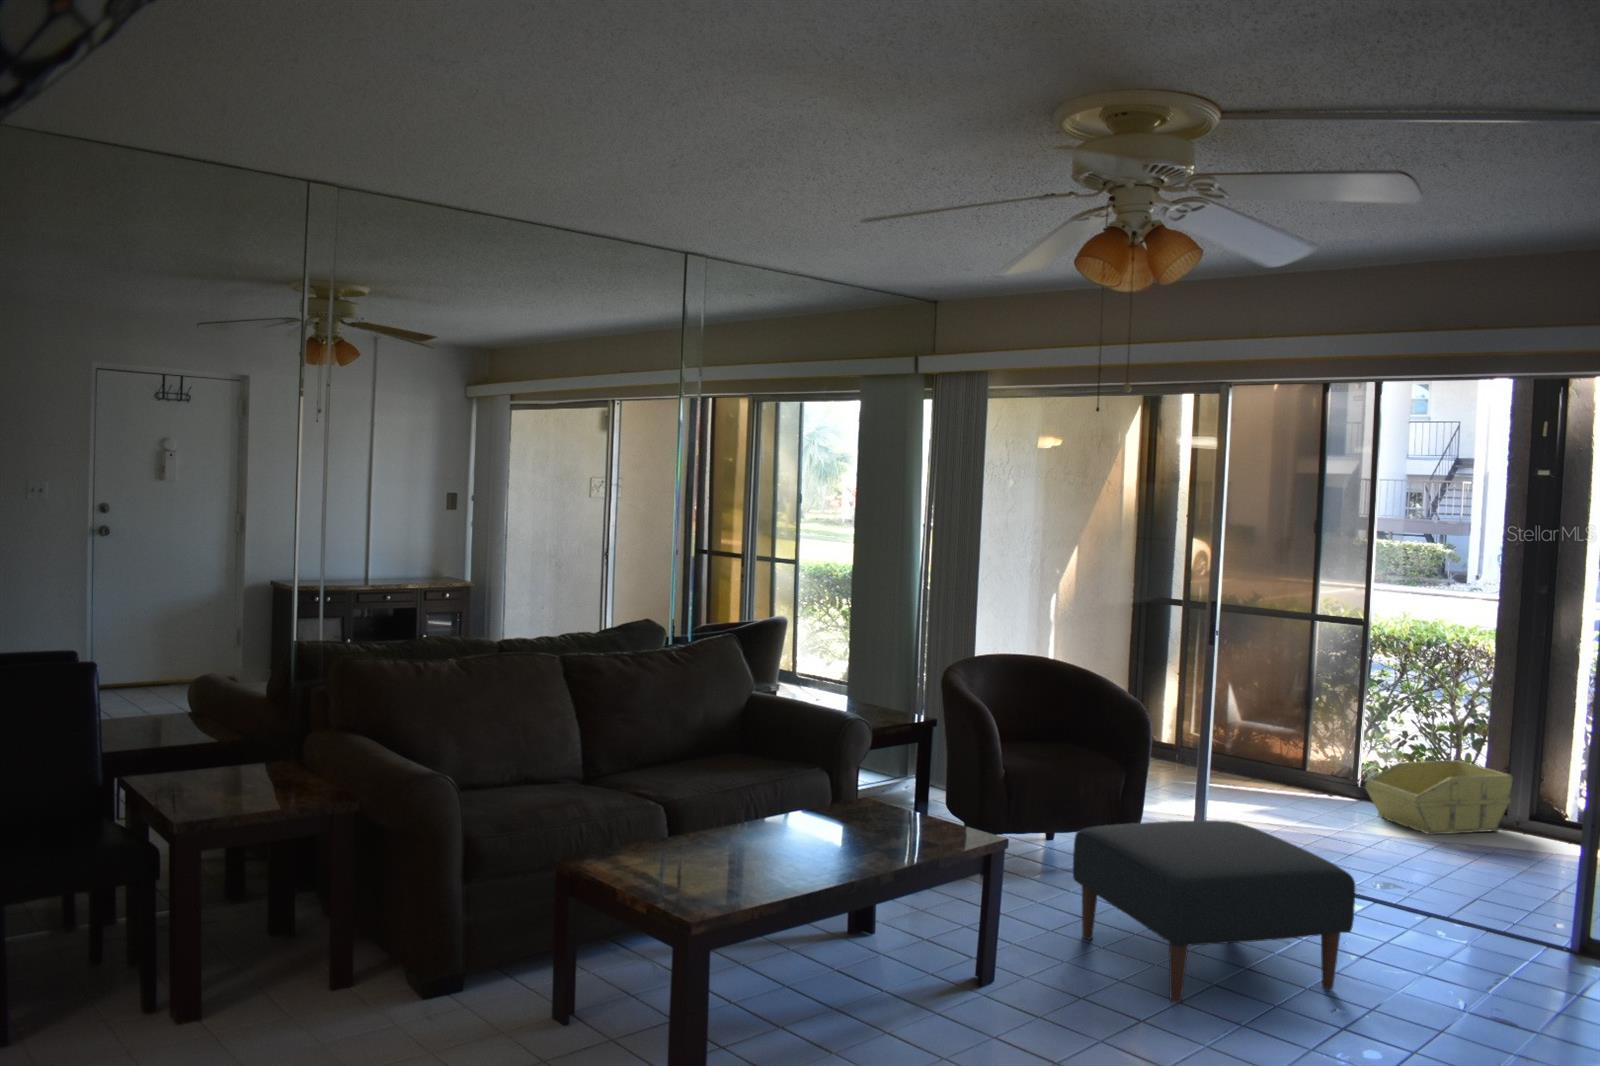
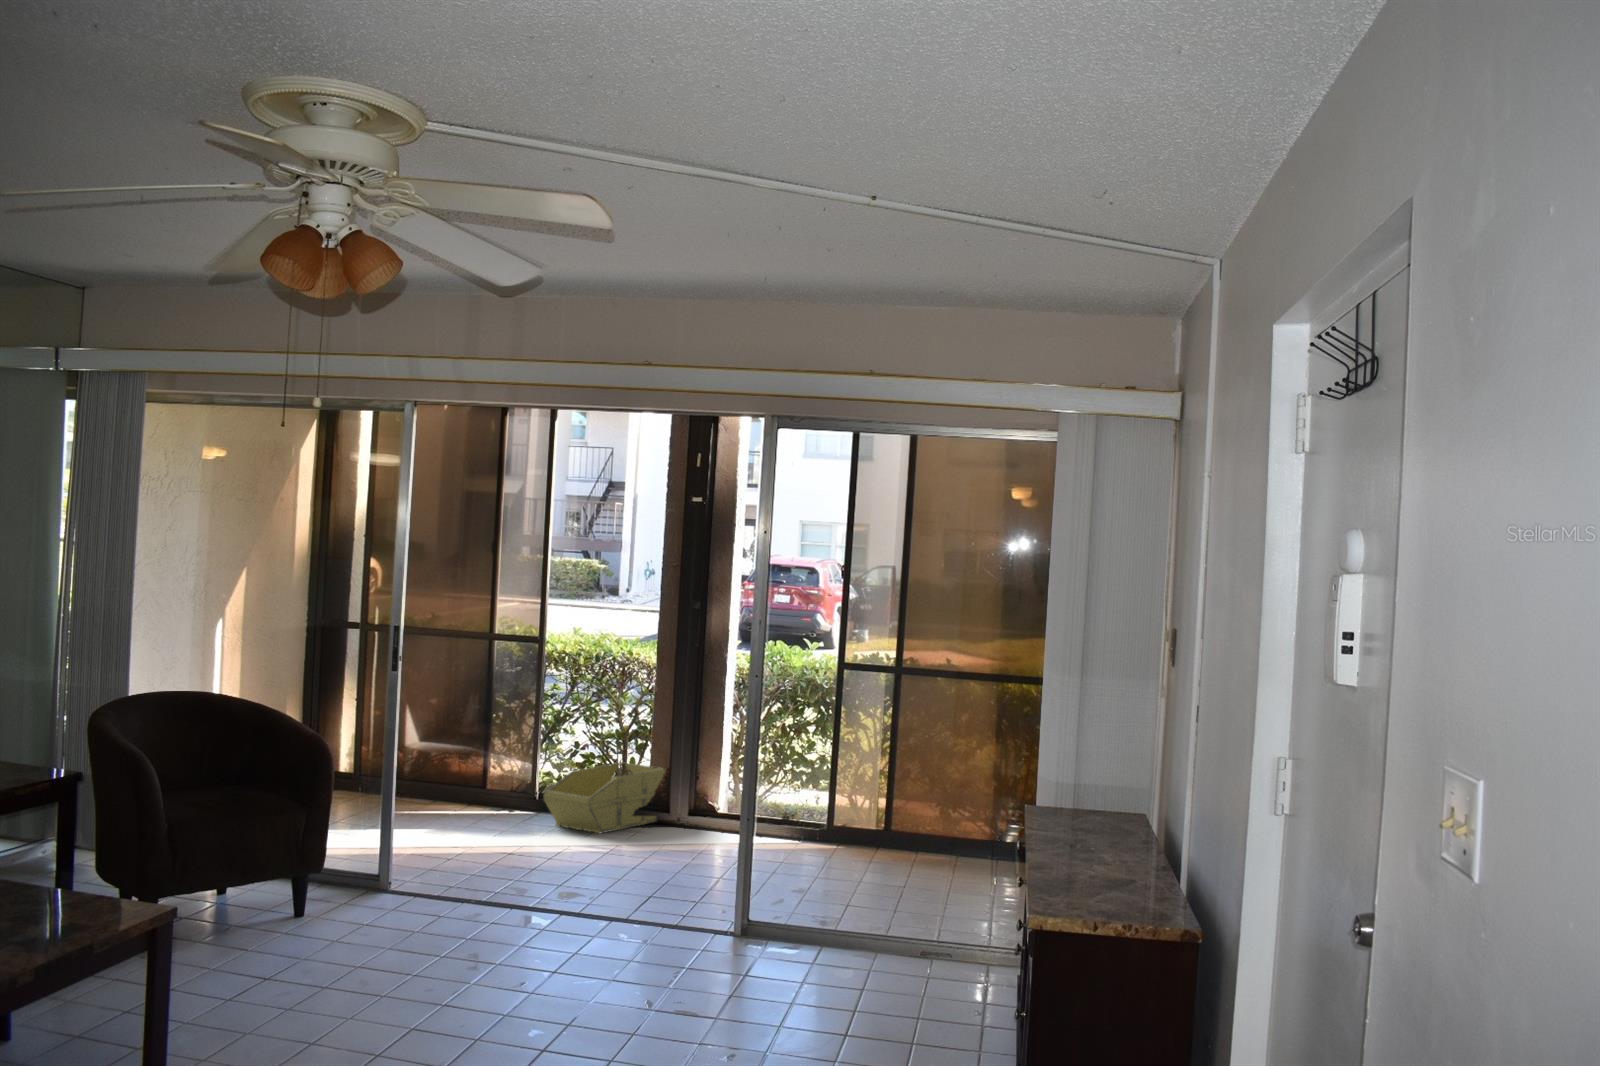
ottoman: present [1073,820,1355,1003] -> none [257,833,540,1016]

